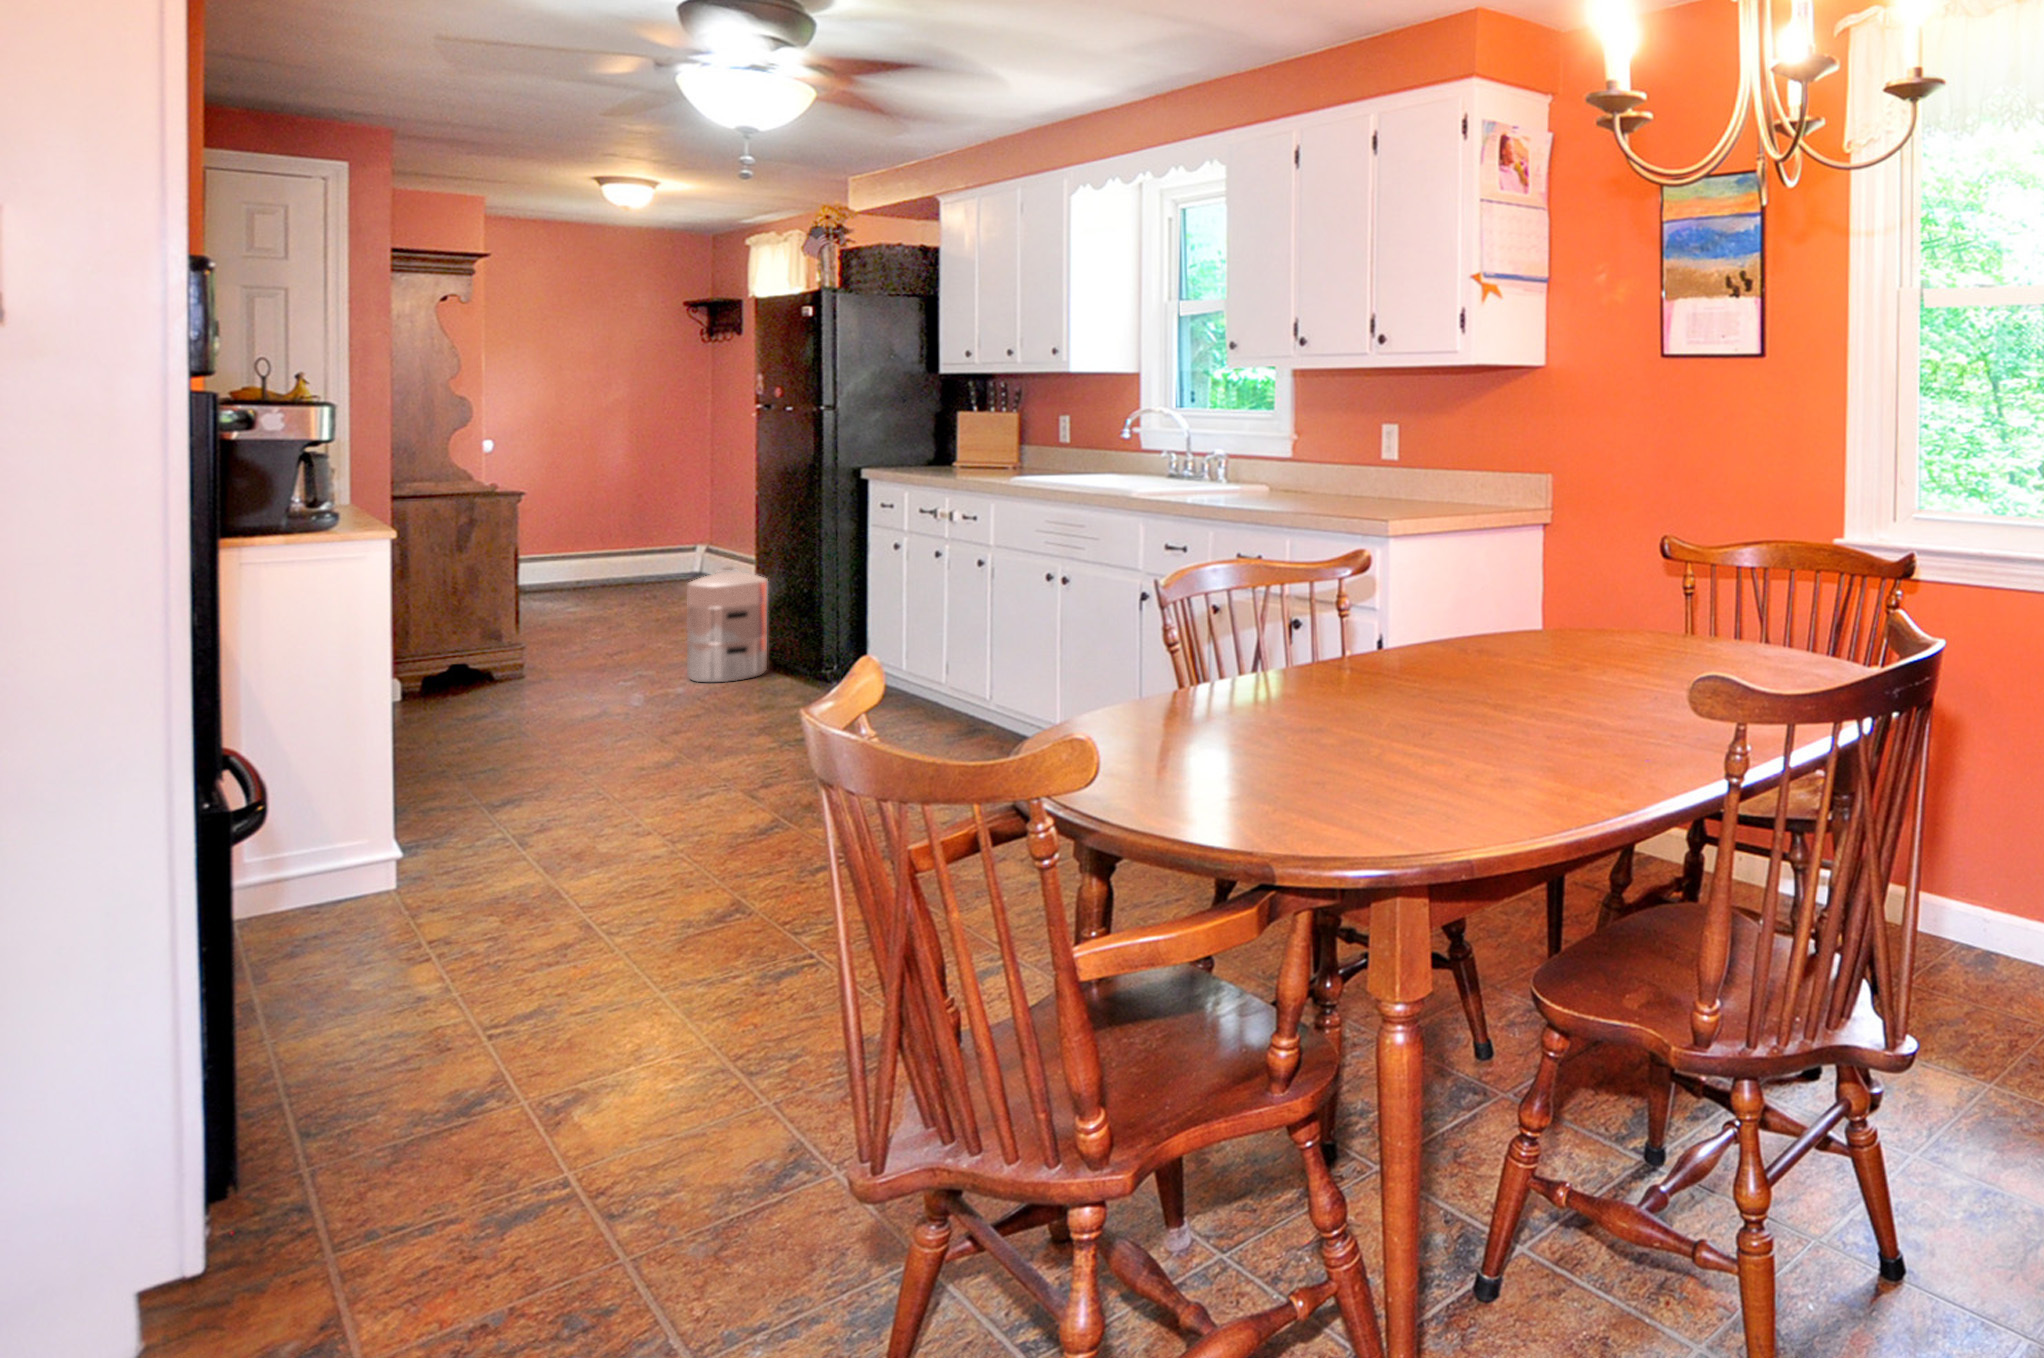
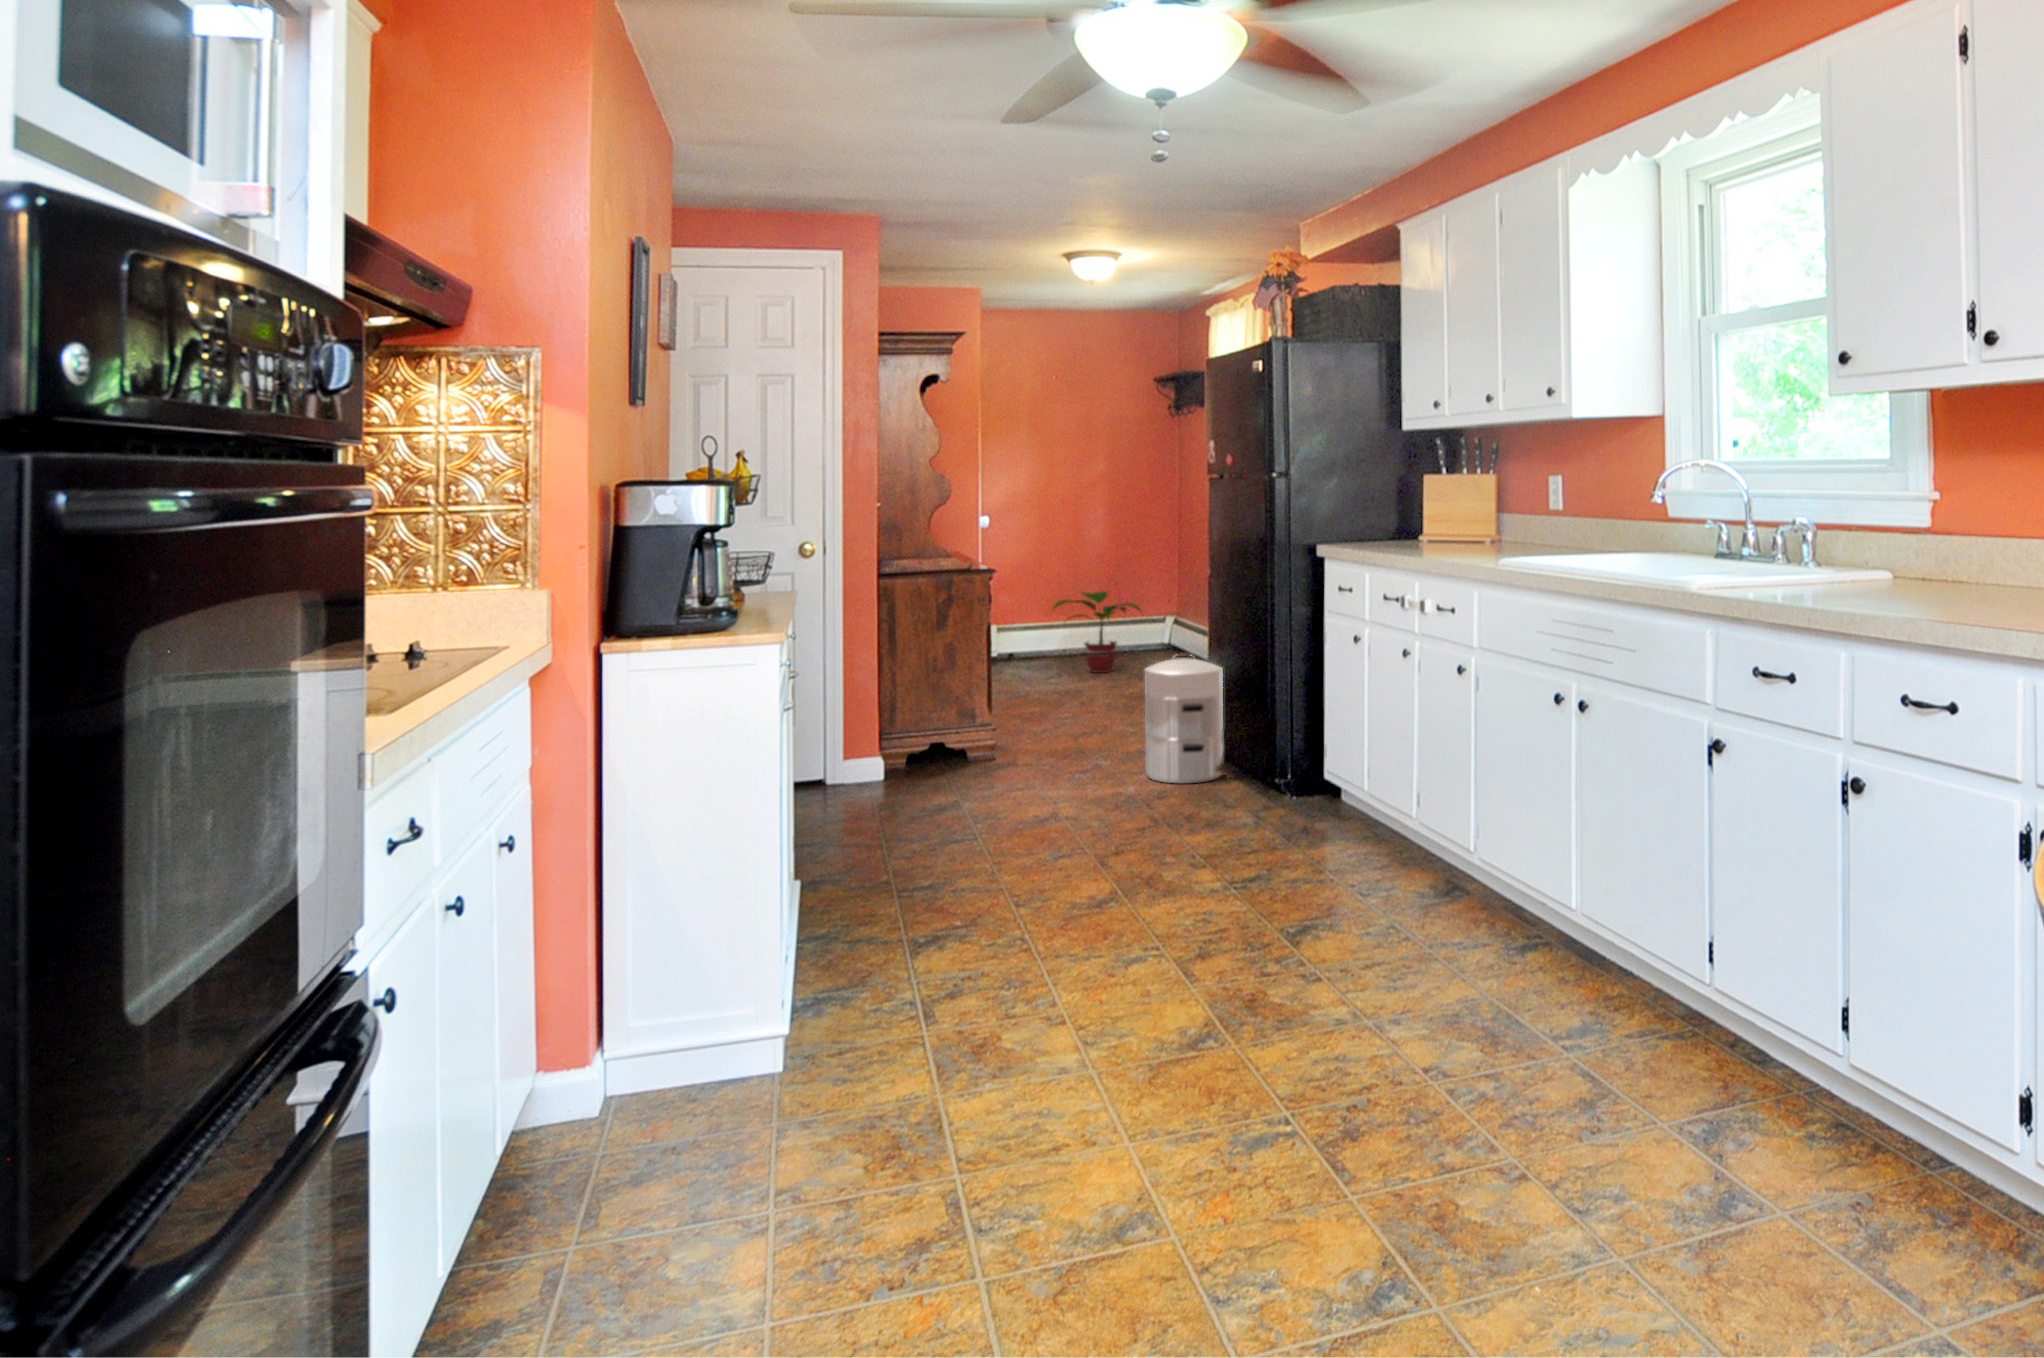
potted plant: none [568,514,677,596] -> present [1053,591,1141,673]

